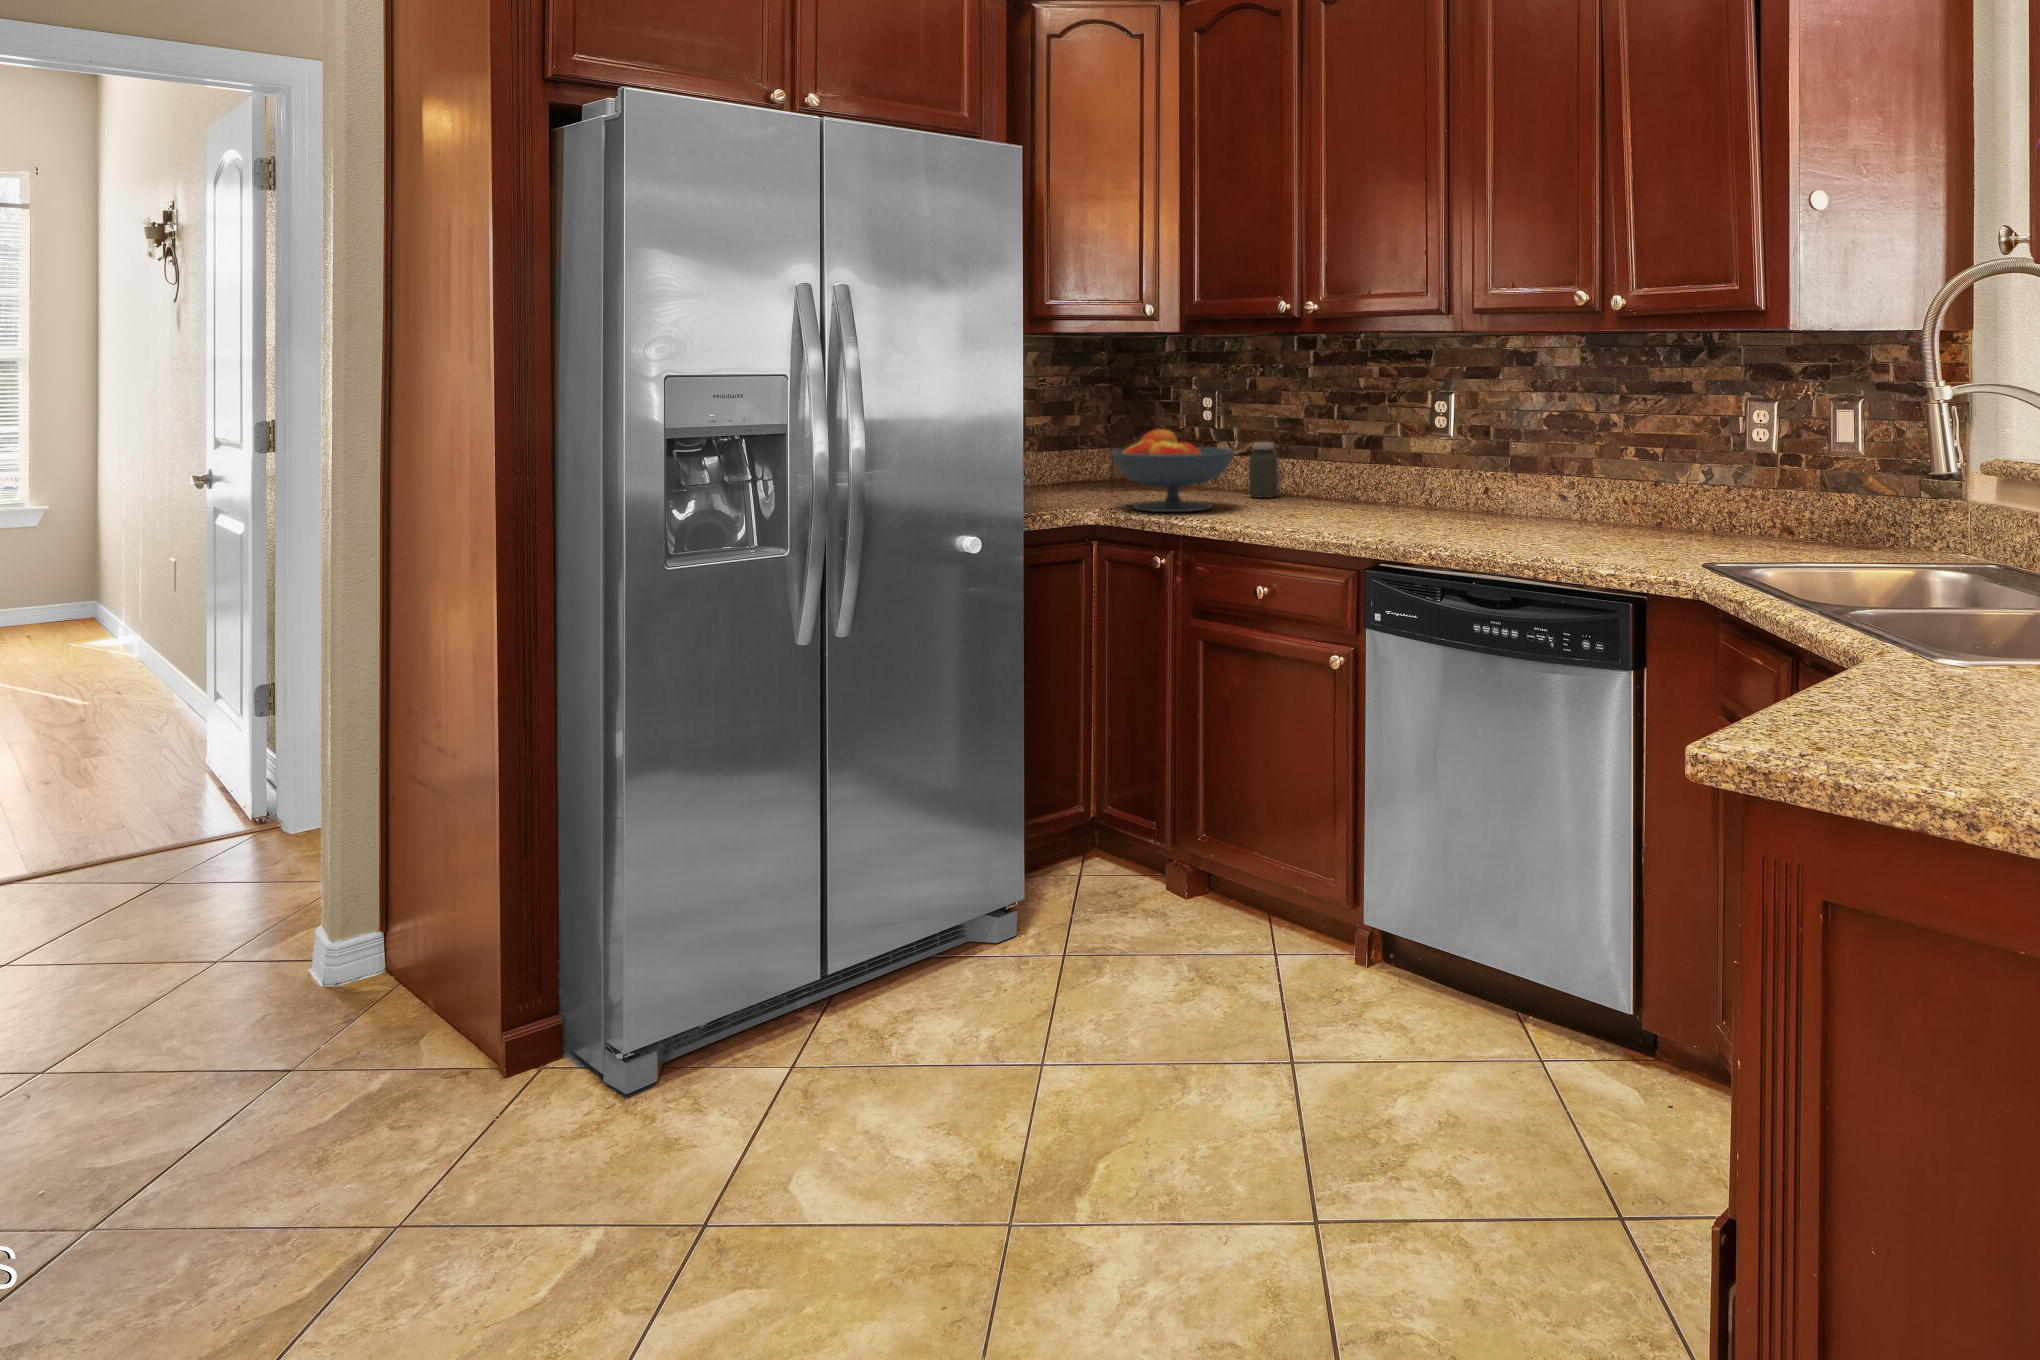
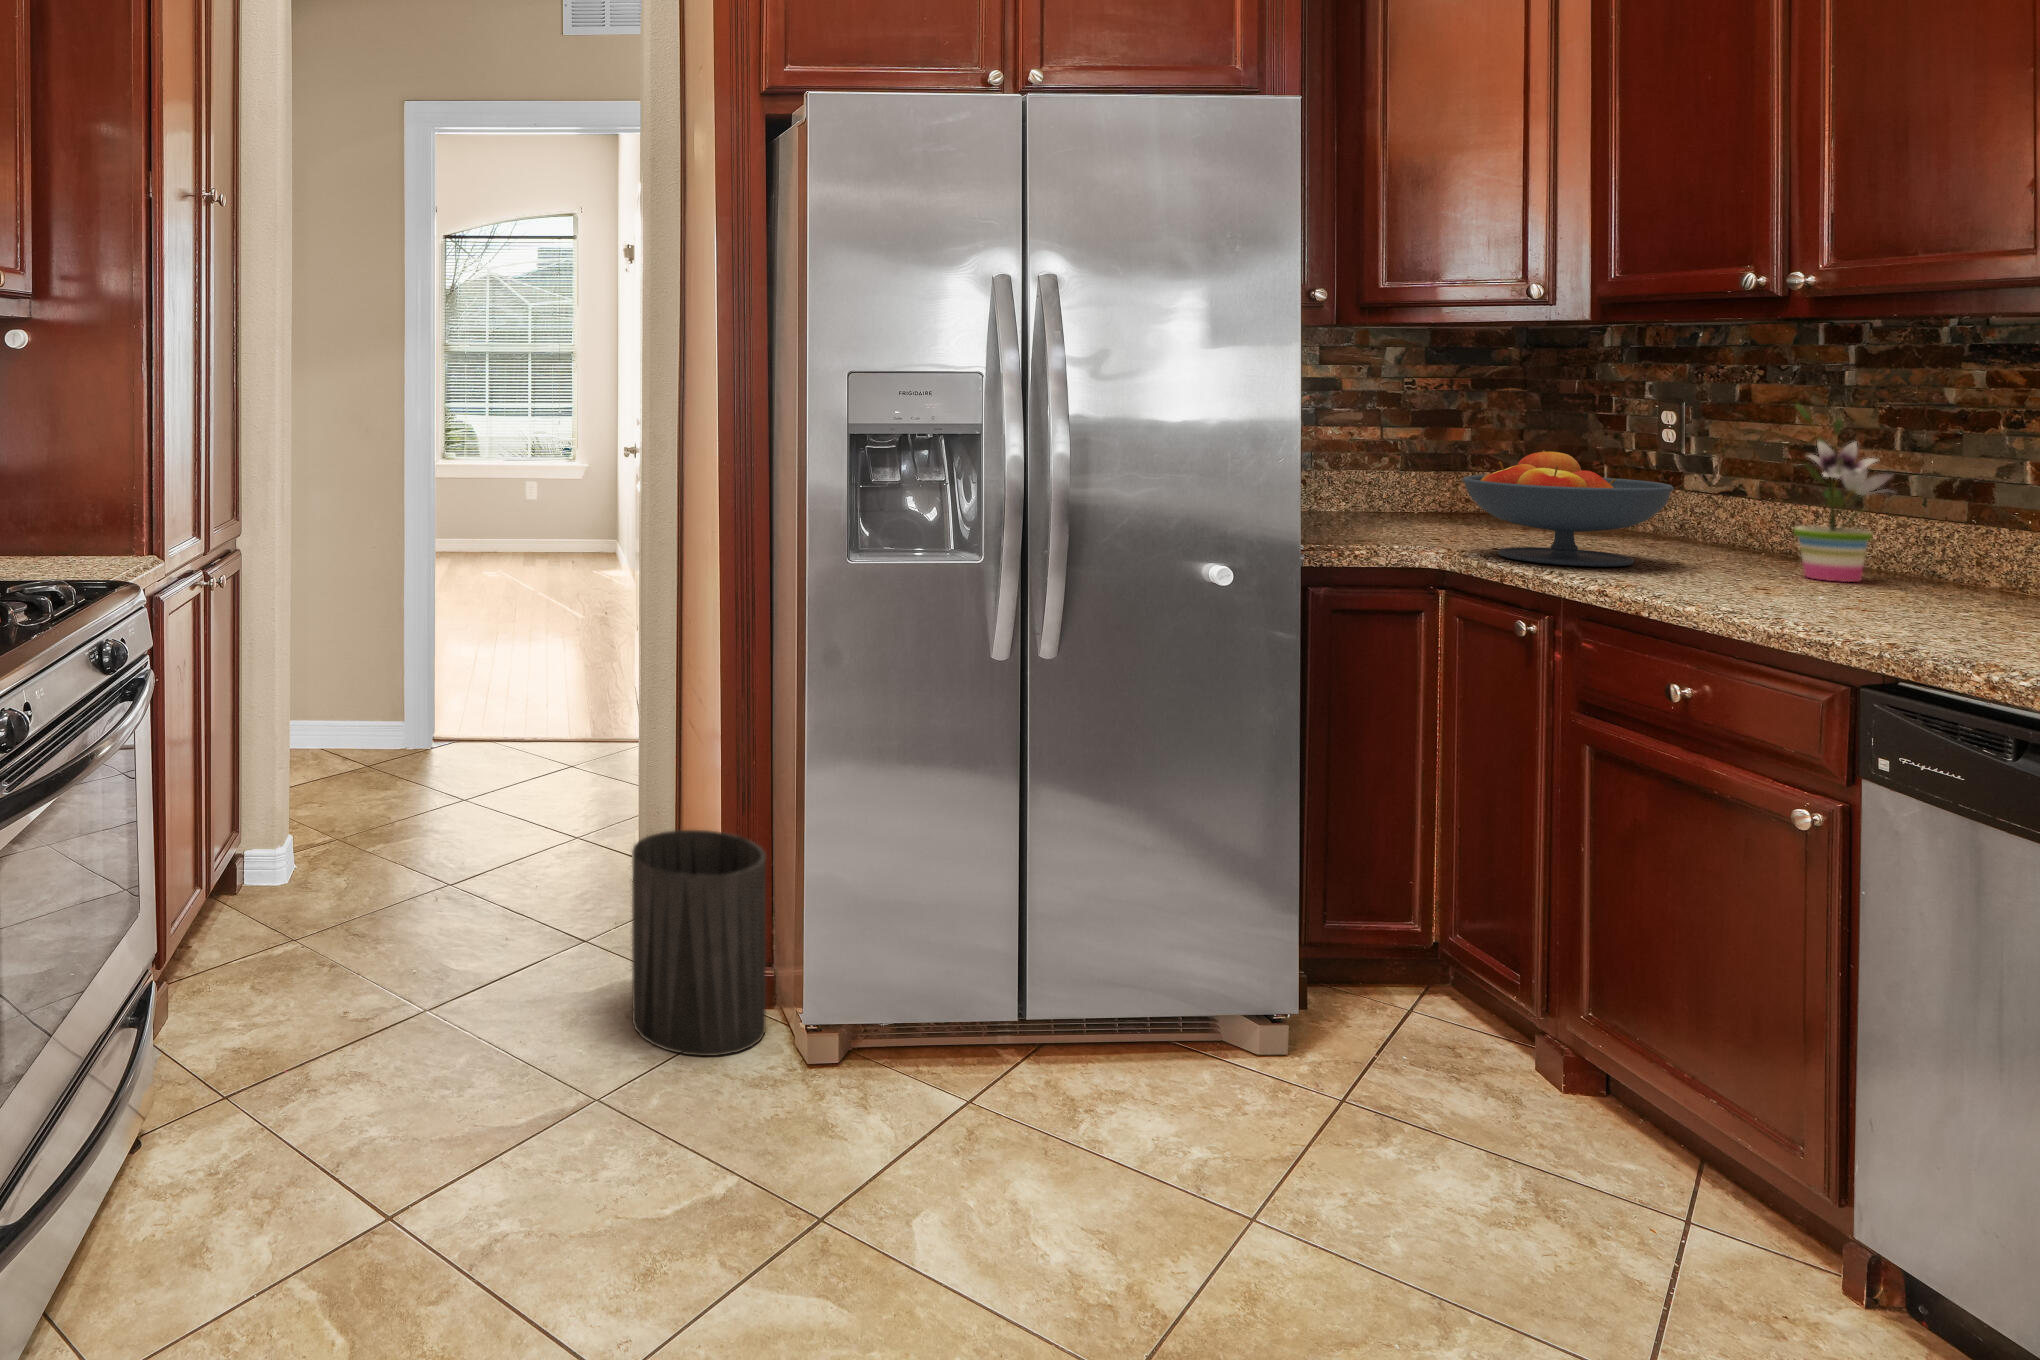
potted plant: none [1294,390,1342,507] -> present [1794,404,1893,582]
jar: present [1249,442,1279,498] -> none [1723,478,1781,560]
trash can: none [398,882,565,1143] -> present [632,830,766,1056]

